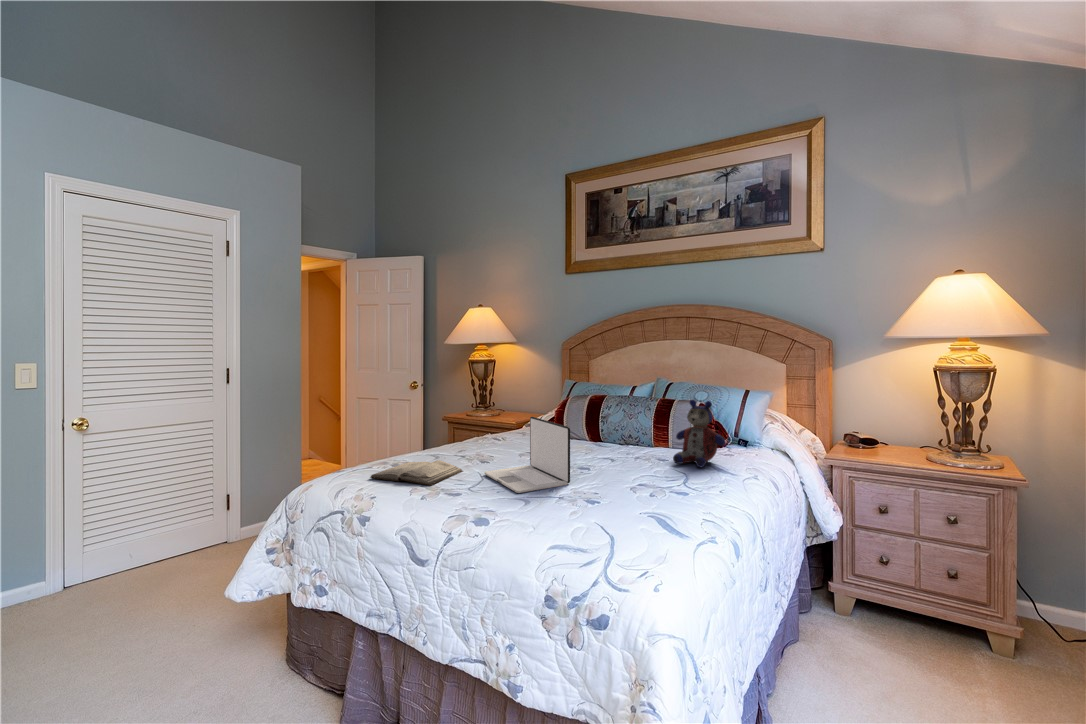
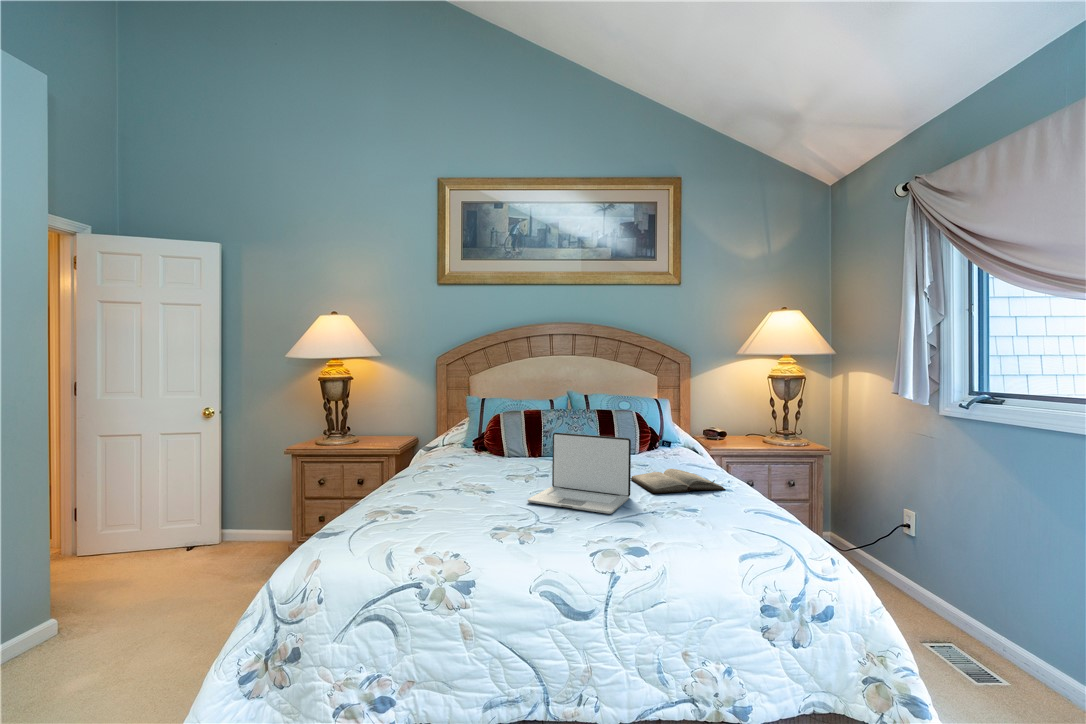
stuffed bear: present [673,400,725,467] -> none [650,407,698,468]
diary: present [370,460,463,486] -> present [631,469,726,493]

